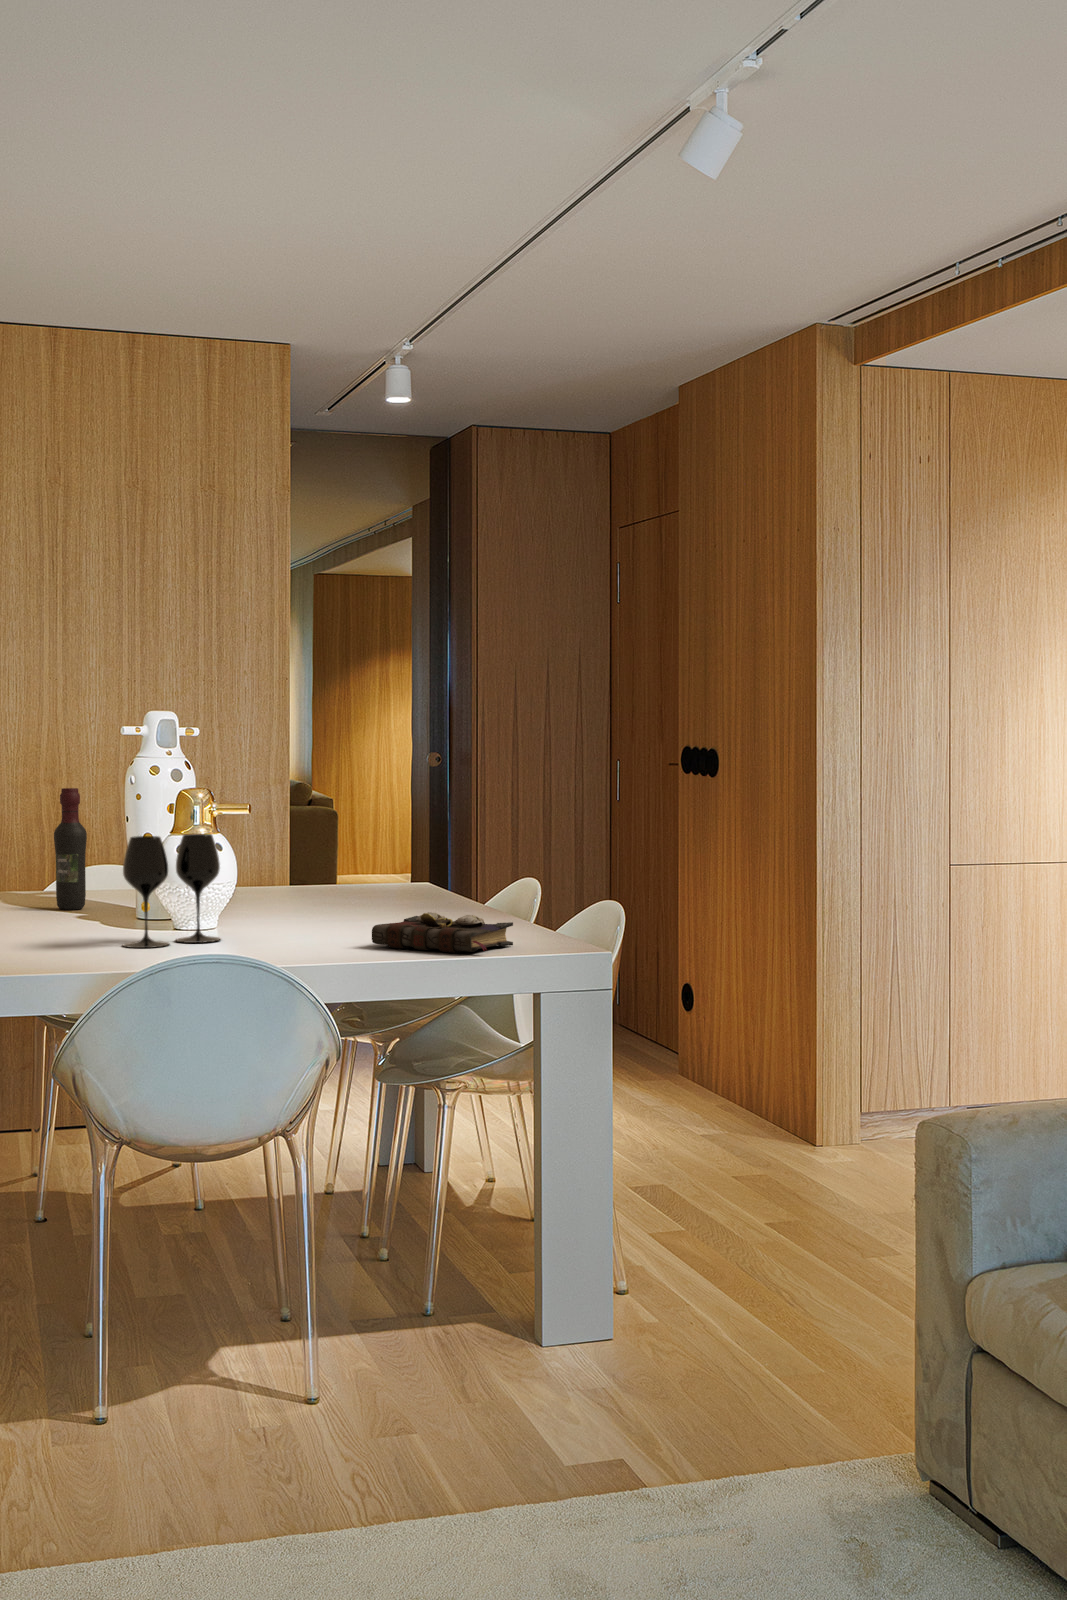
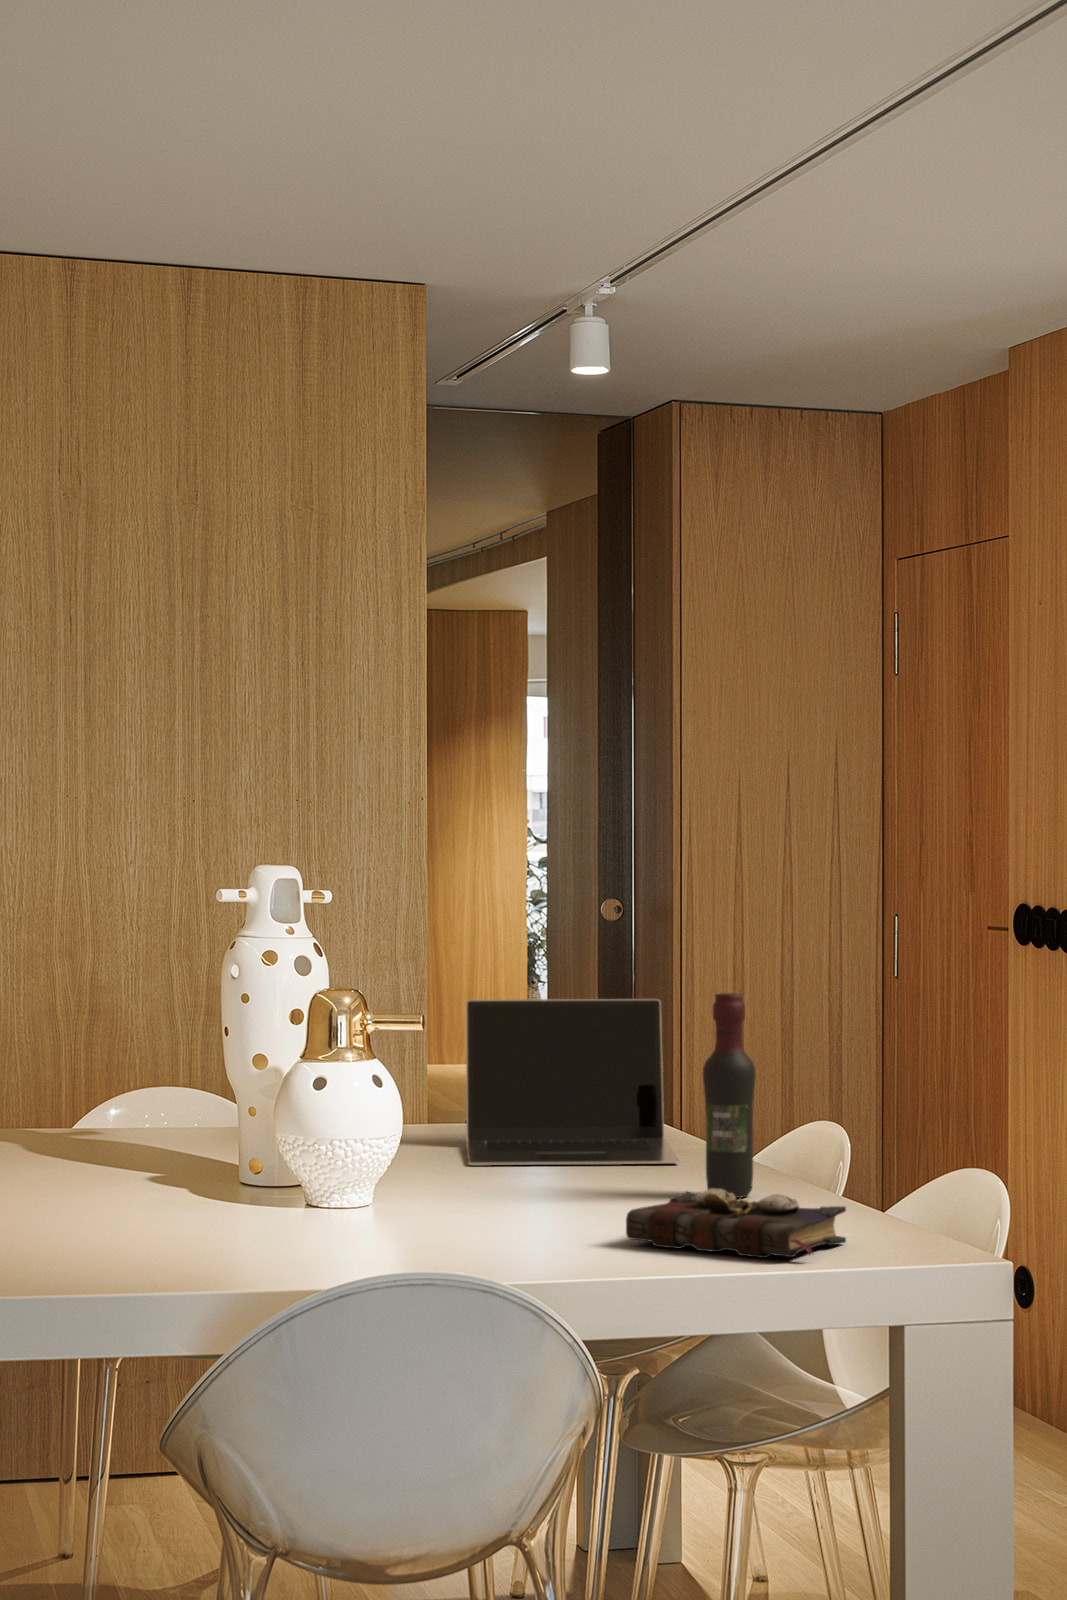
wine bottle: present [54,788,87,910] -> present [703,993,756,1198]
laptop: none [292,803,431,909] -> present [466,999,680,1166]
wine glass: present [123,834,220,948] -> none [240,1063,387,1244]

